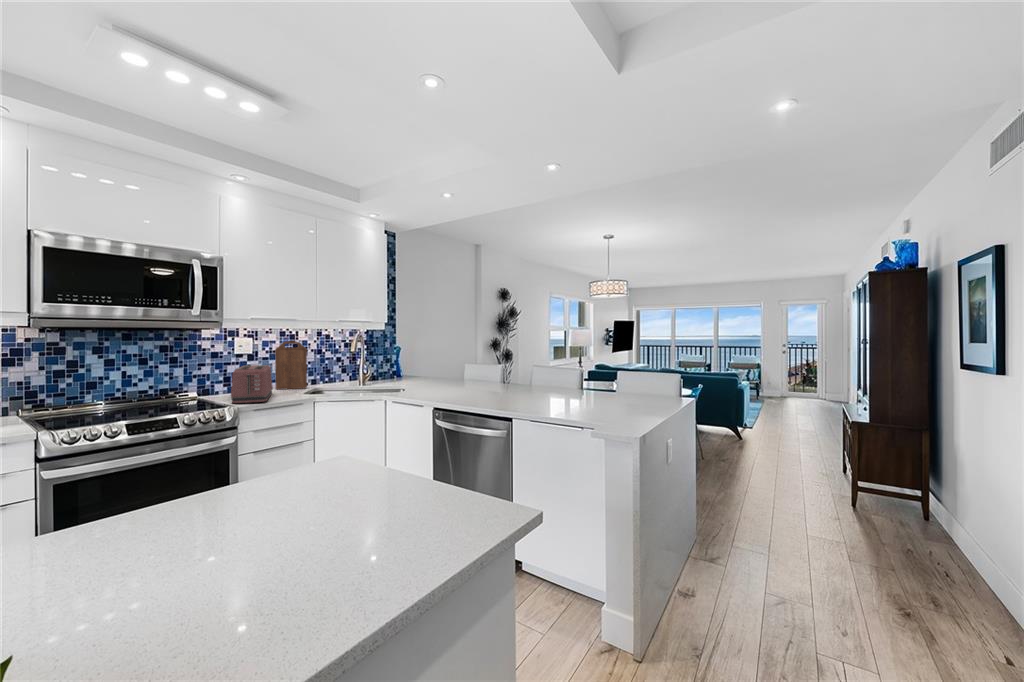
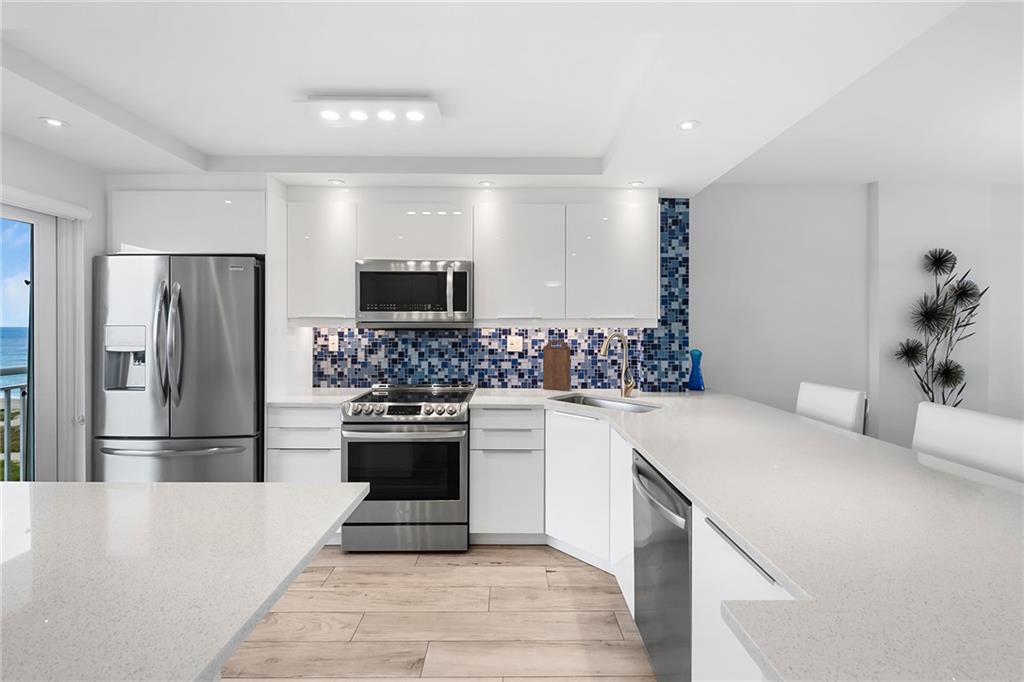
toaster: present [231,365,272,403] -> none [488,362,534,397]

